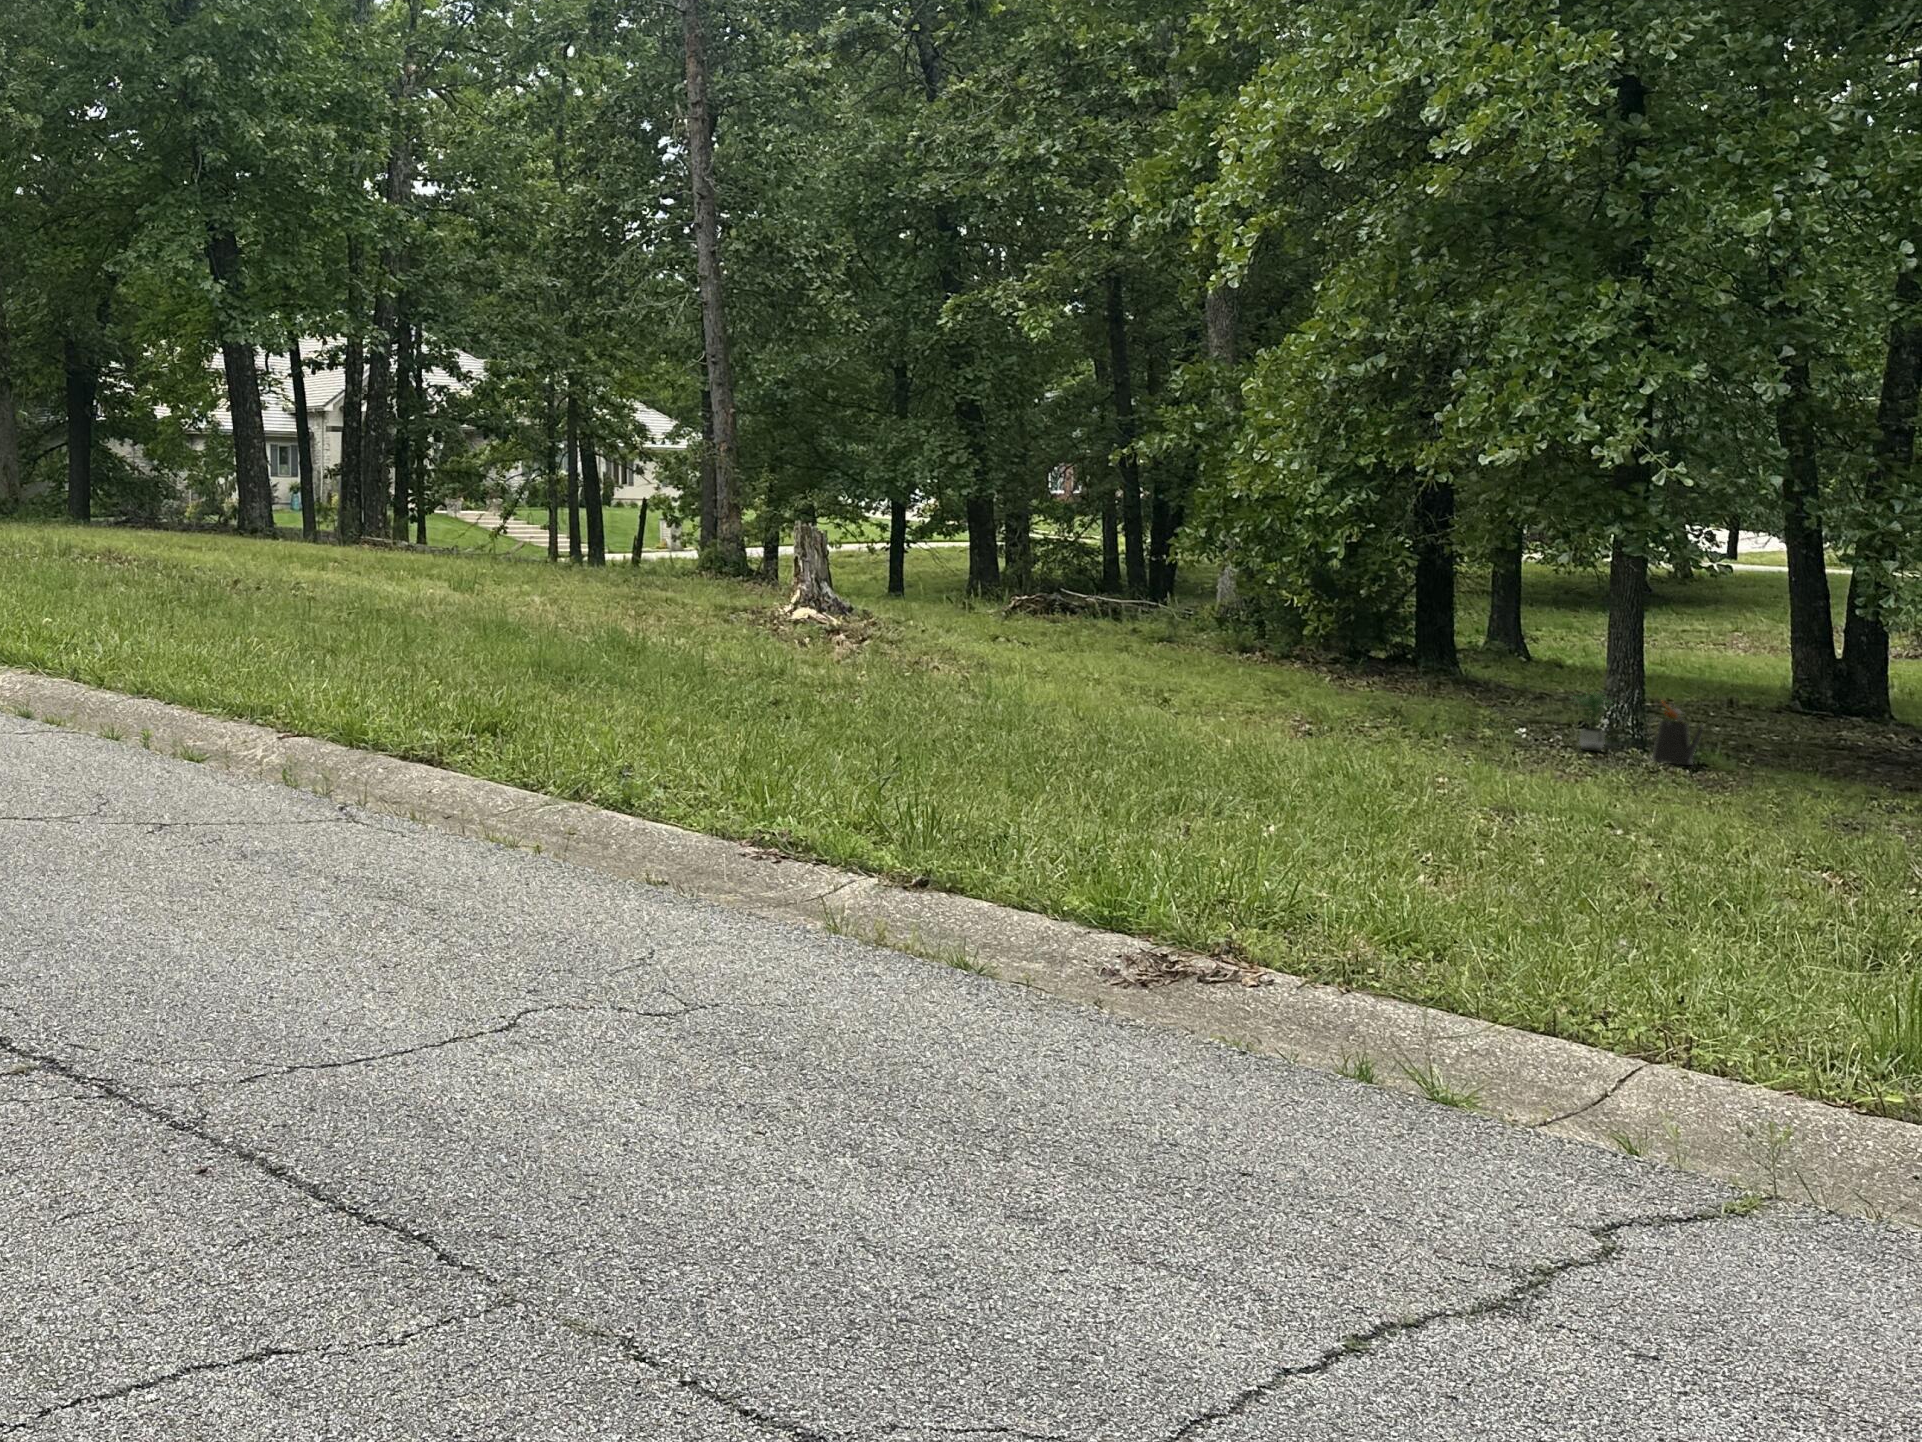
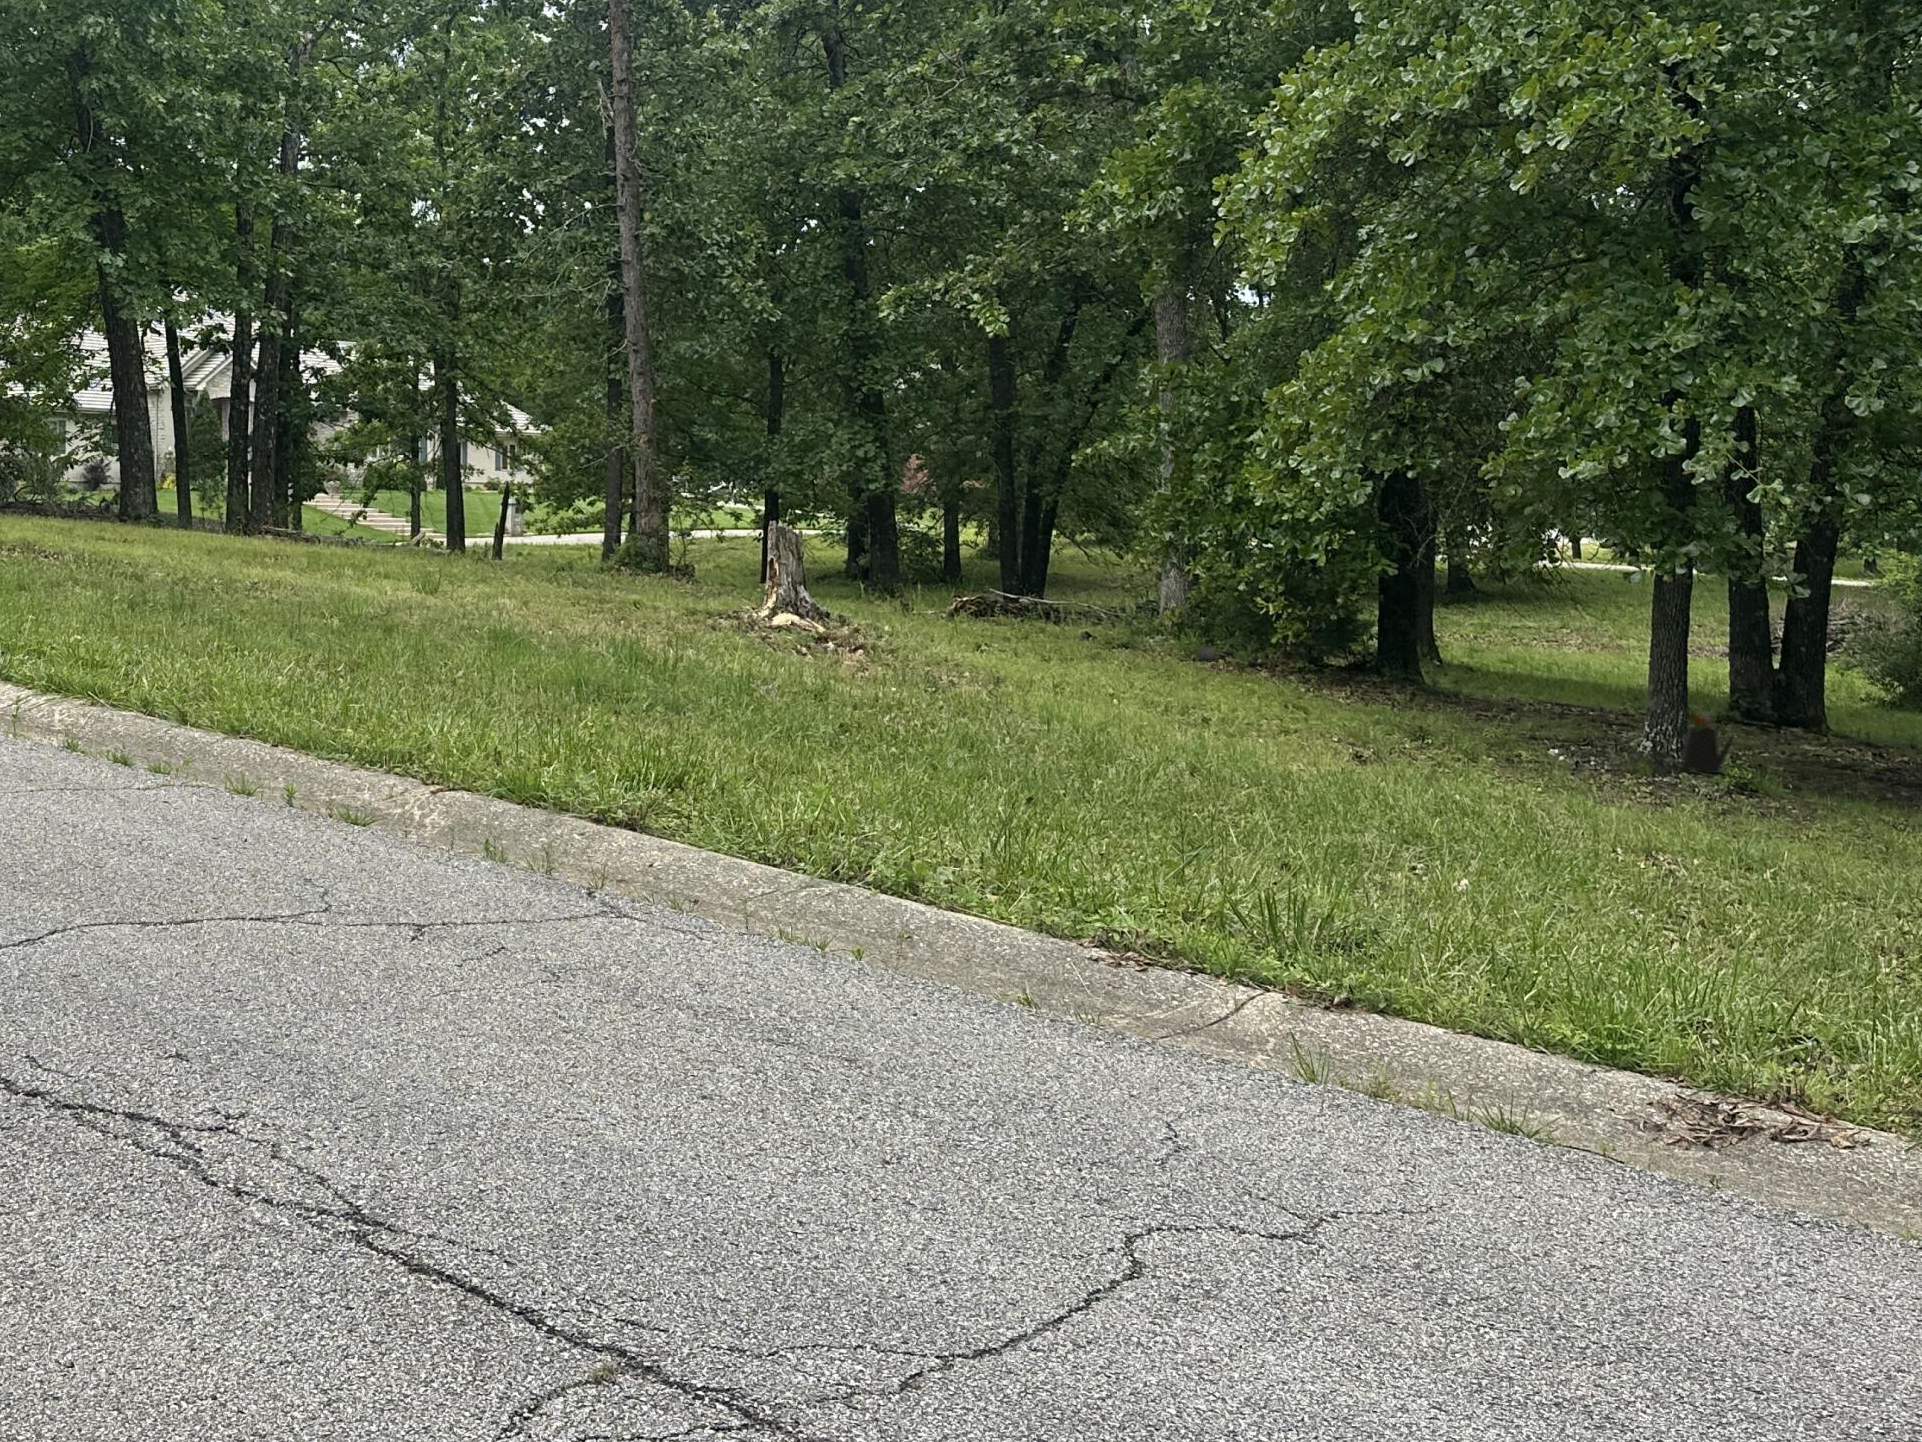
potted plant: present [1573,693,1612,752] -> present [1193,619,1220,661]

